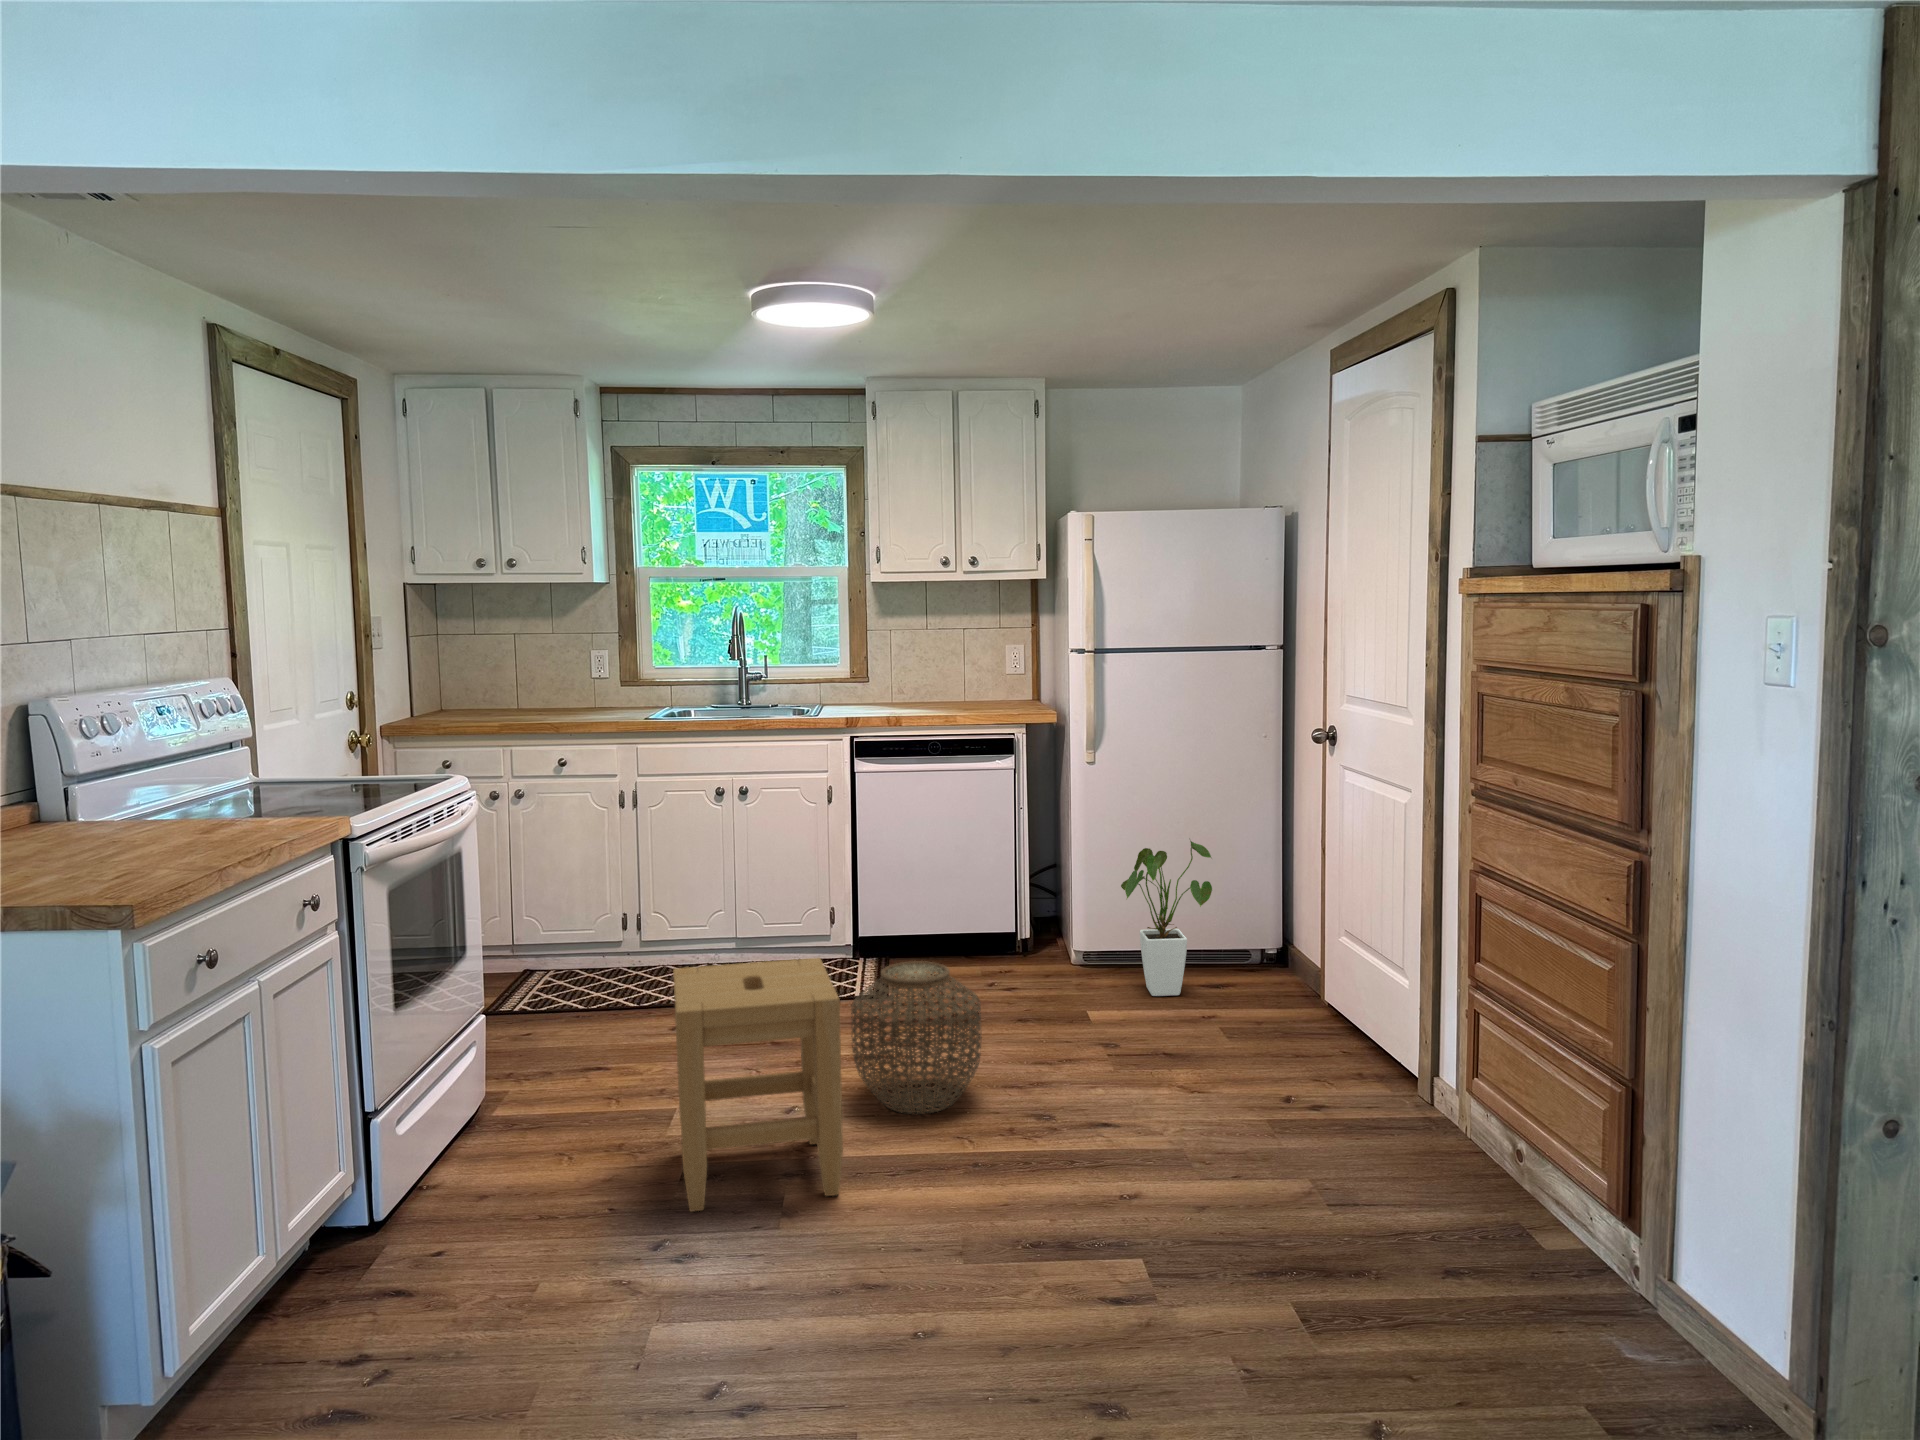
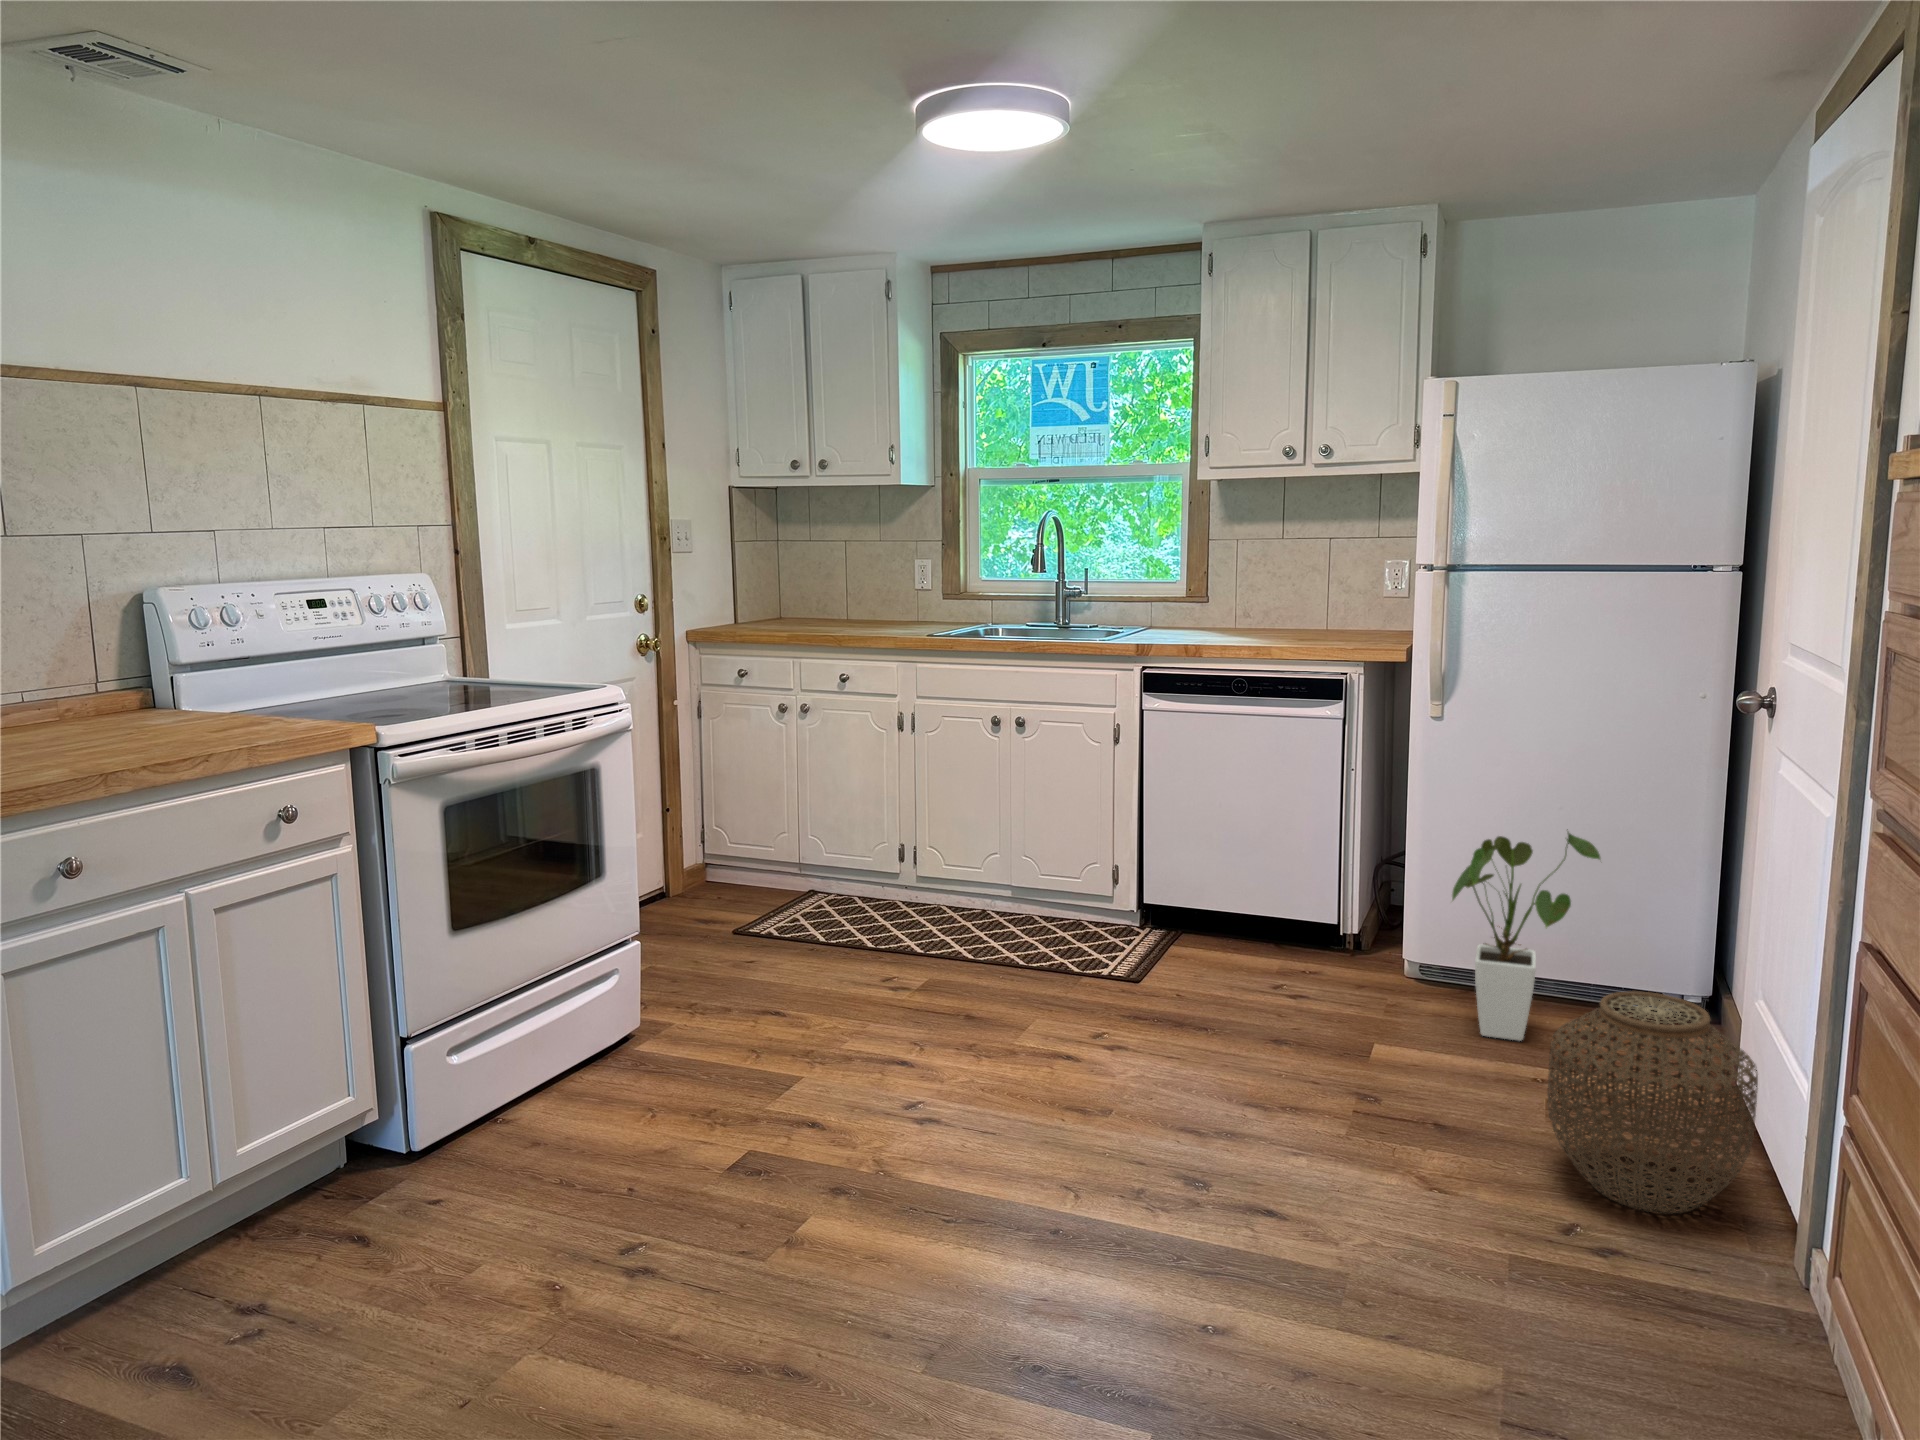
stool: present [673,958,843,1212] -> none [657,926,908,1246]
woven basket: present [851,961,981,1114] -> present [1547,991,1758,1213]

